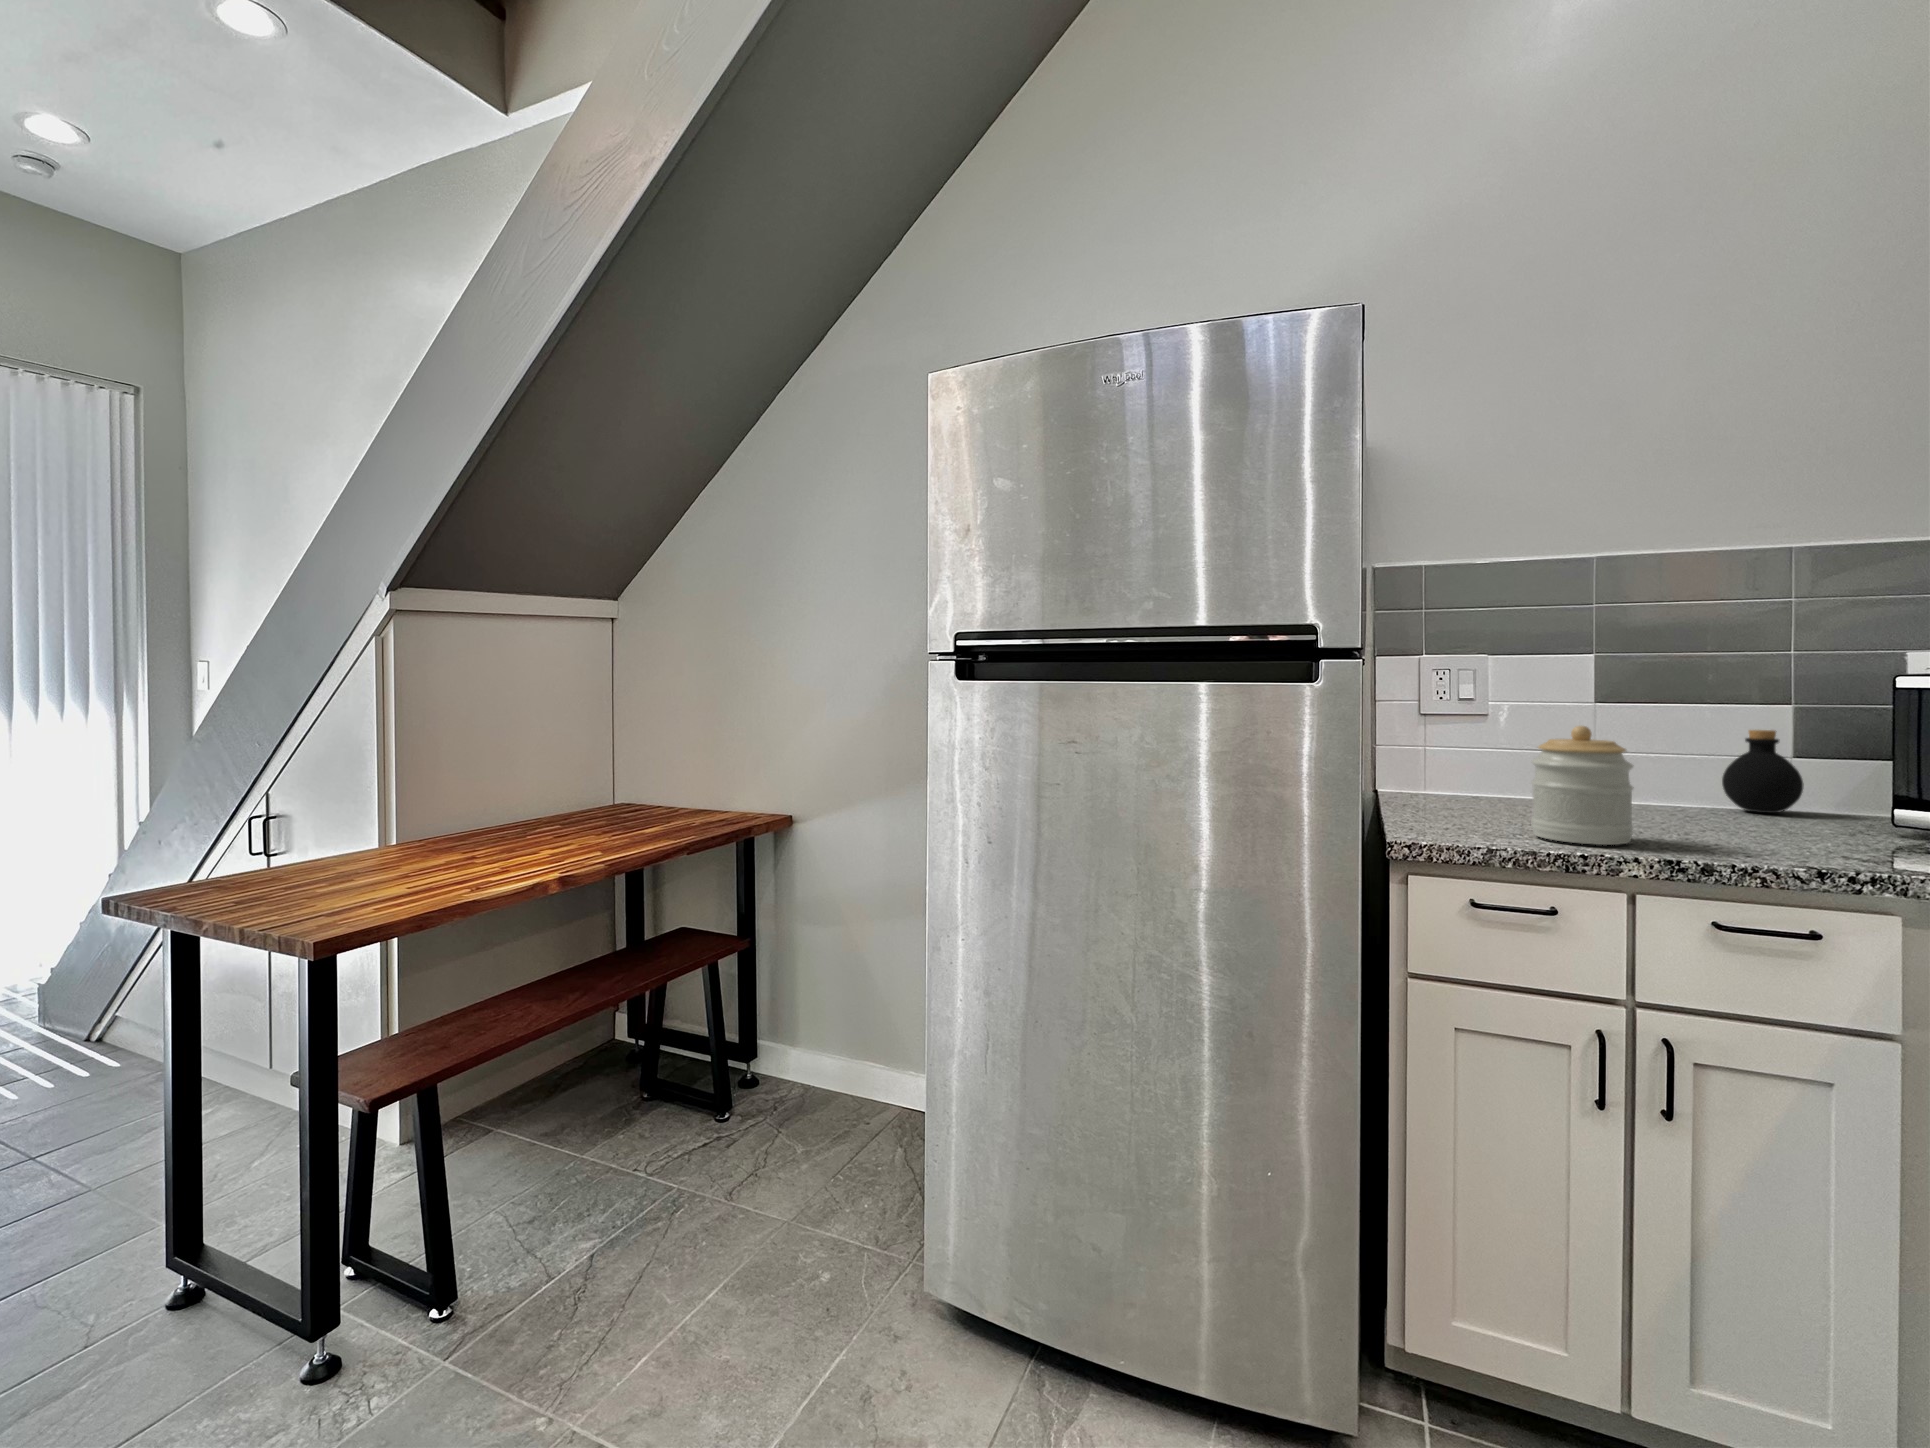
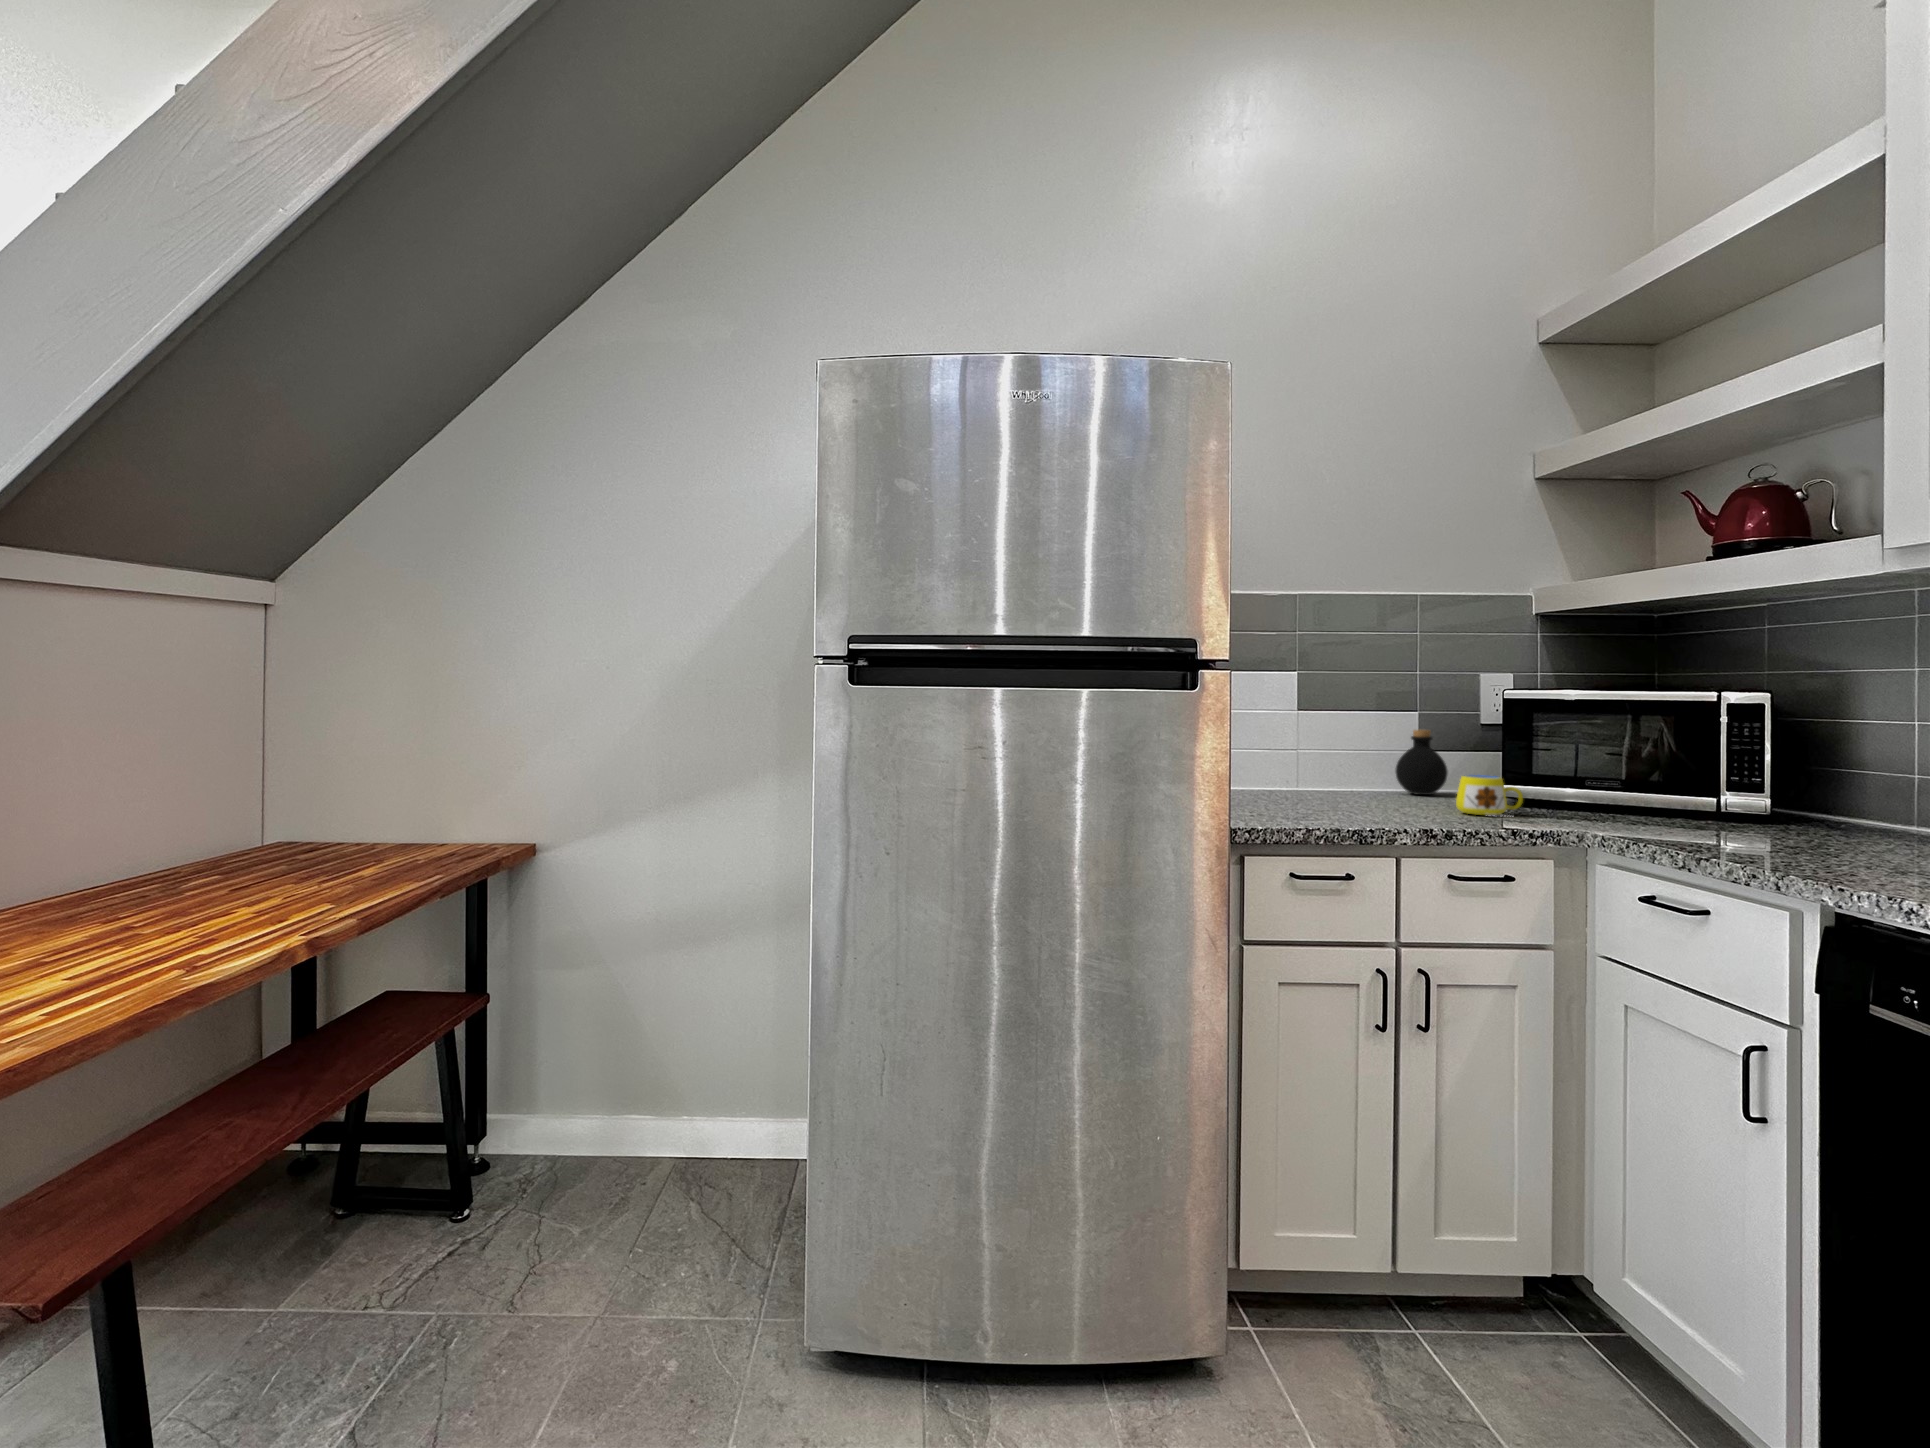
jar: present [1531,726,1634,845] -> none [1319,726,1392,821]
mug: none [1764,792,1874,852] -> present [1456,775,1523,816]

